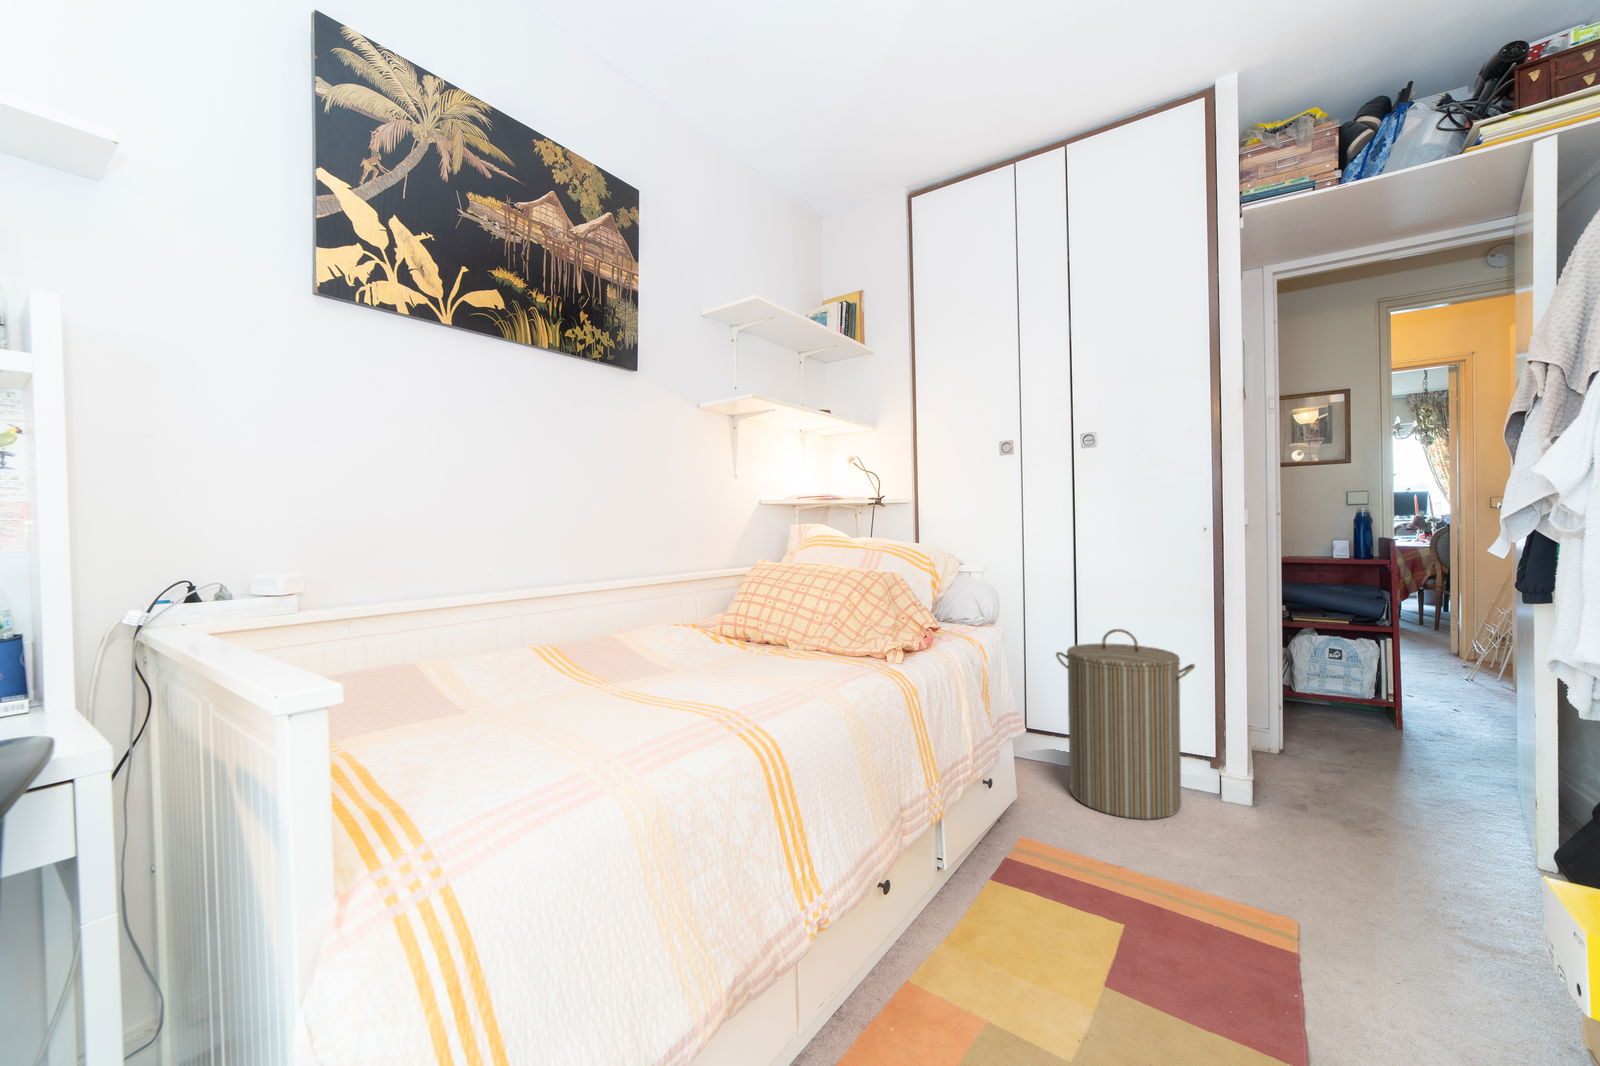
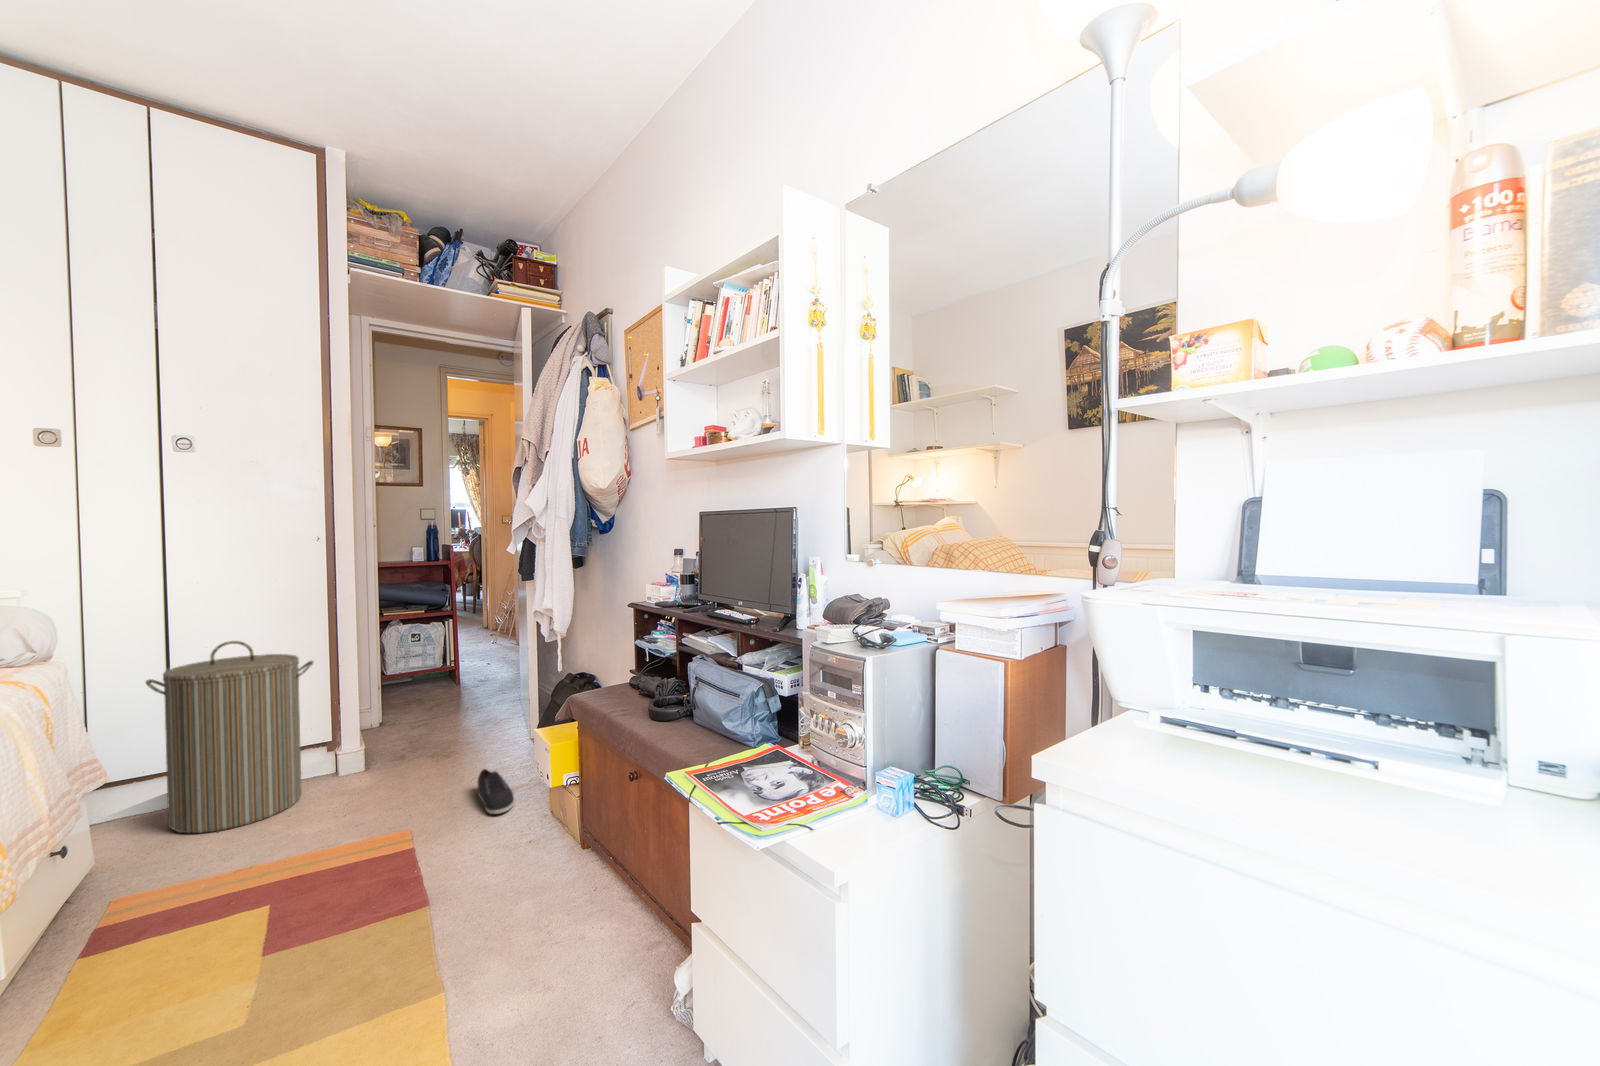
shoe: none [1417,890,1493,990] -> present [478,769,514,814]

